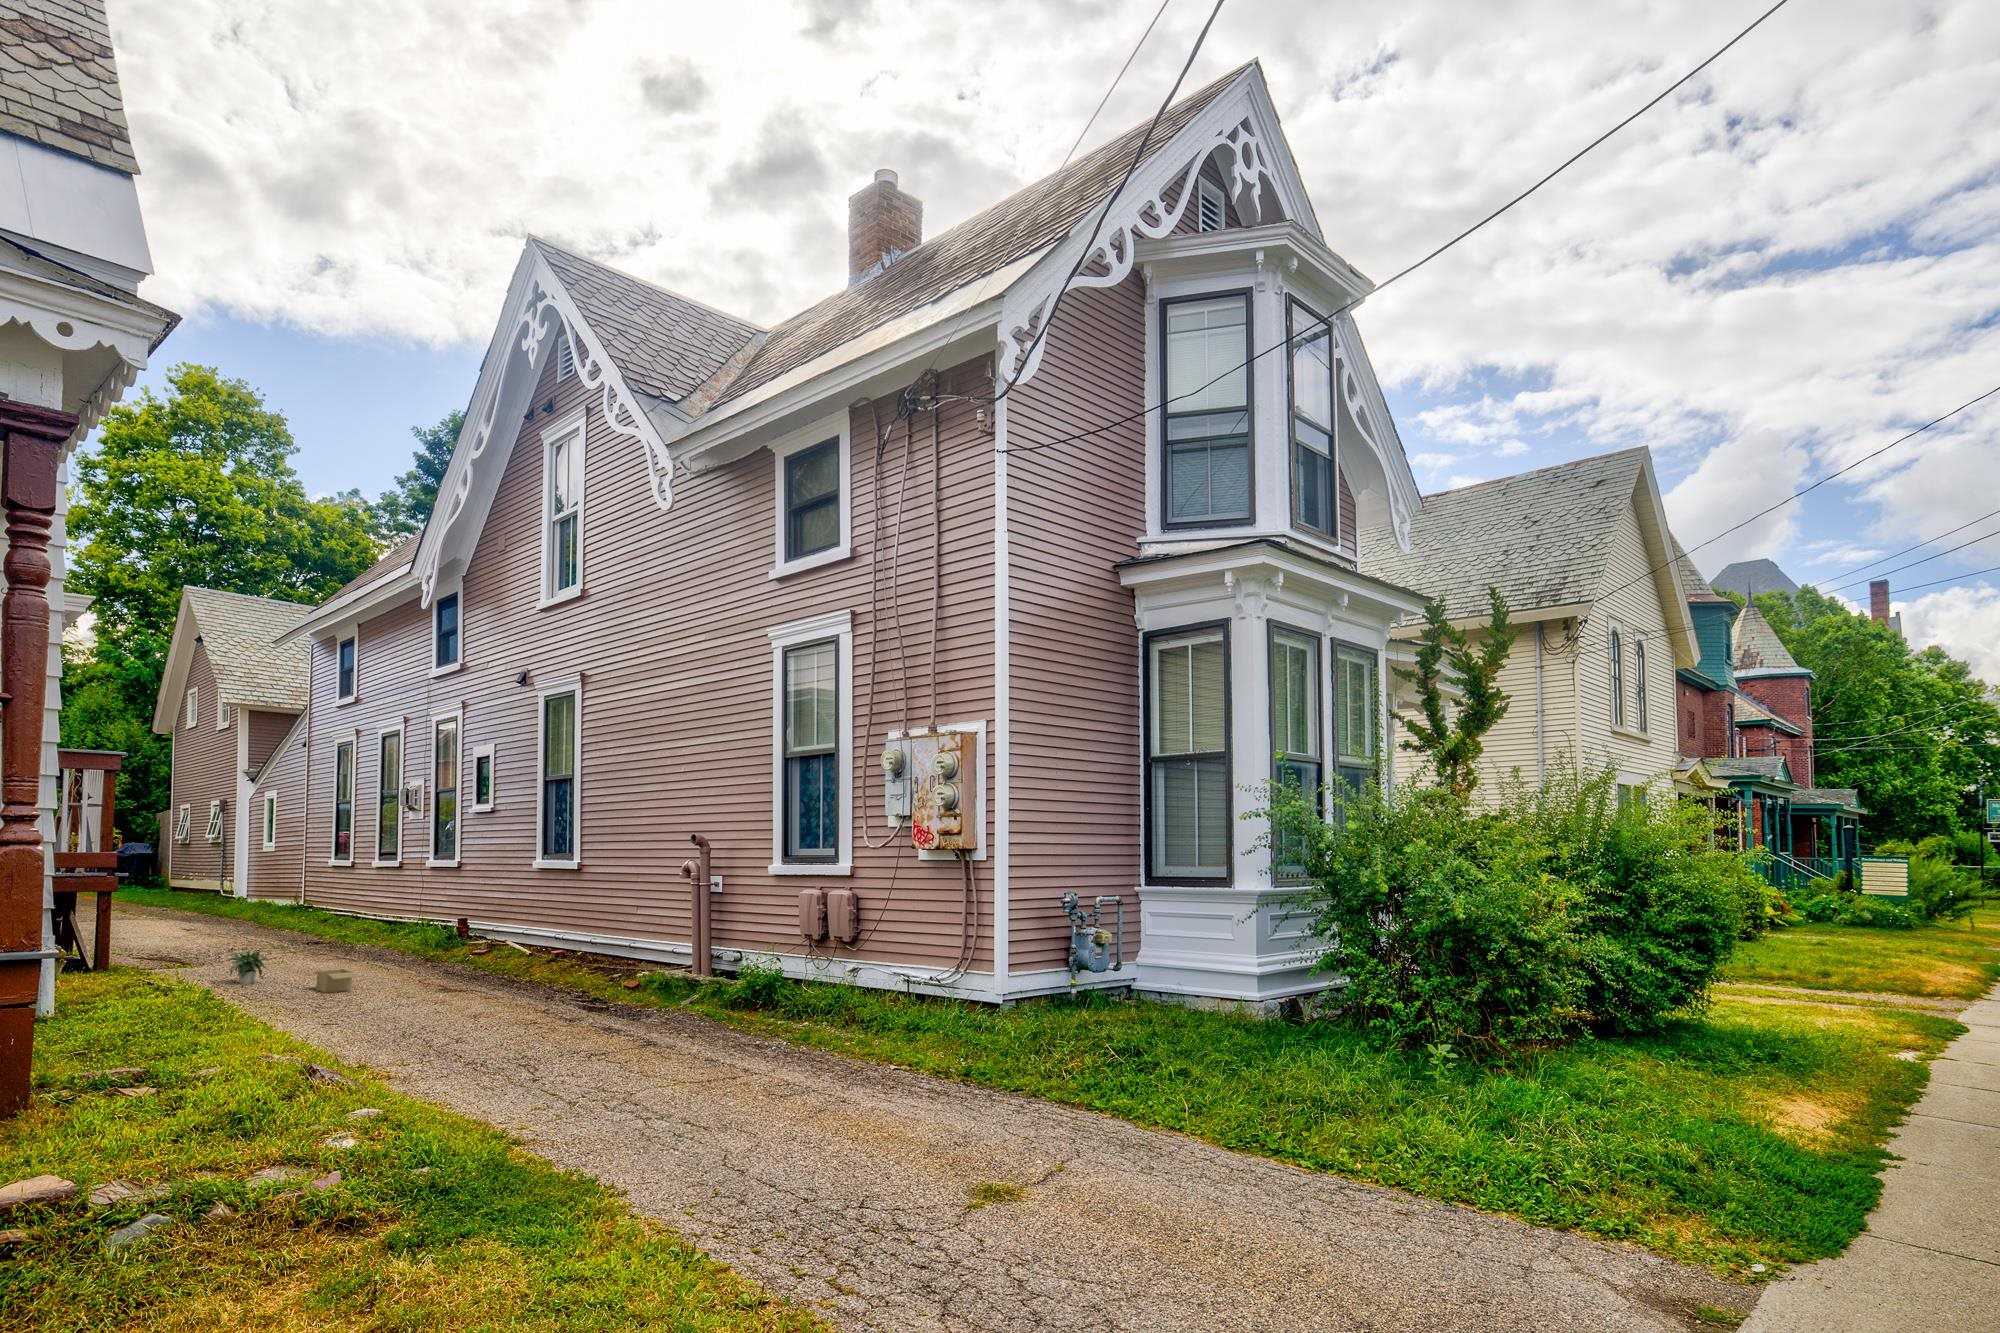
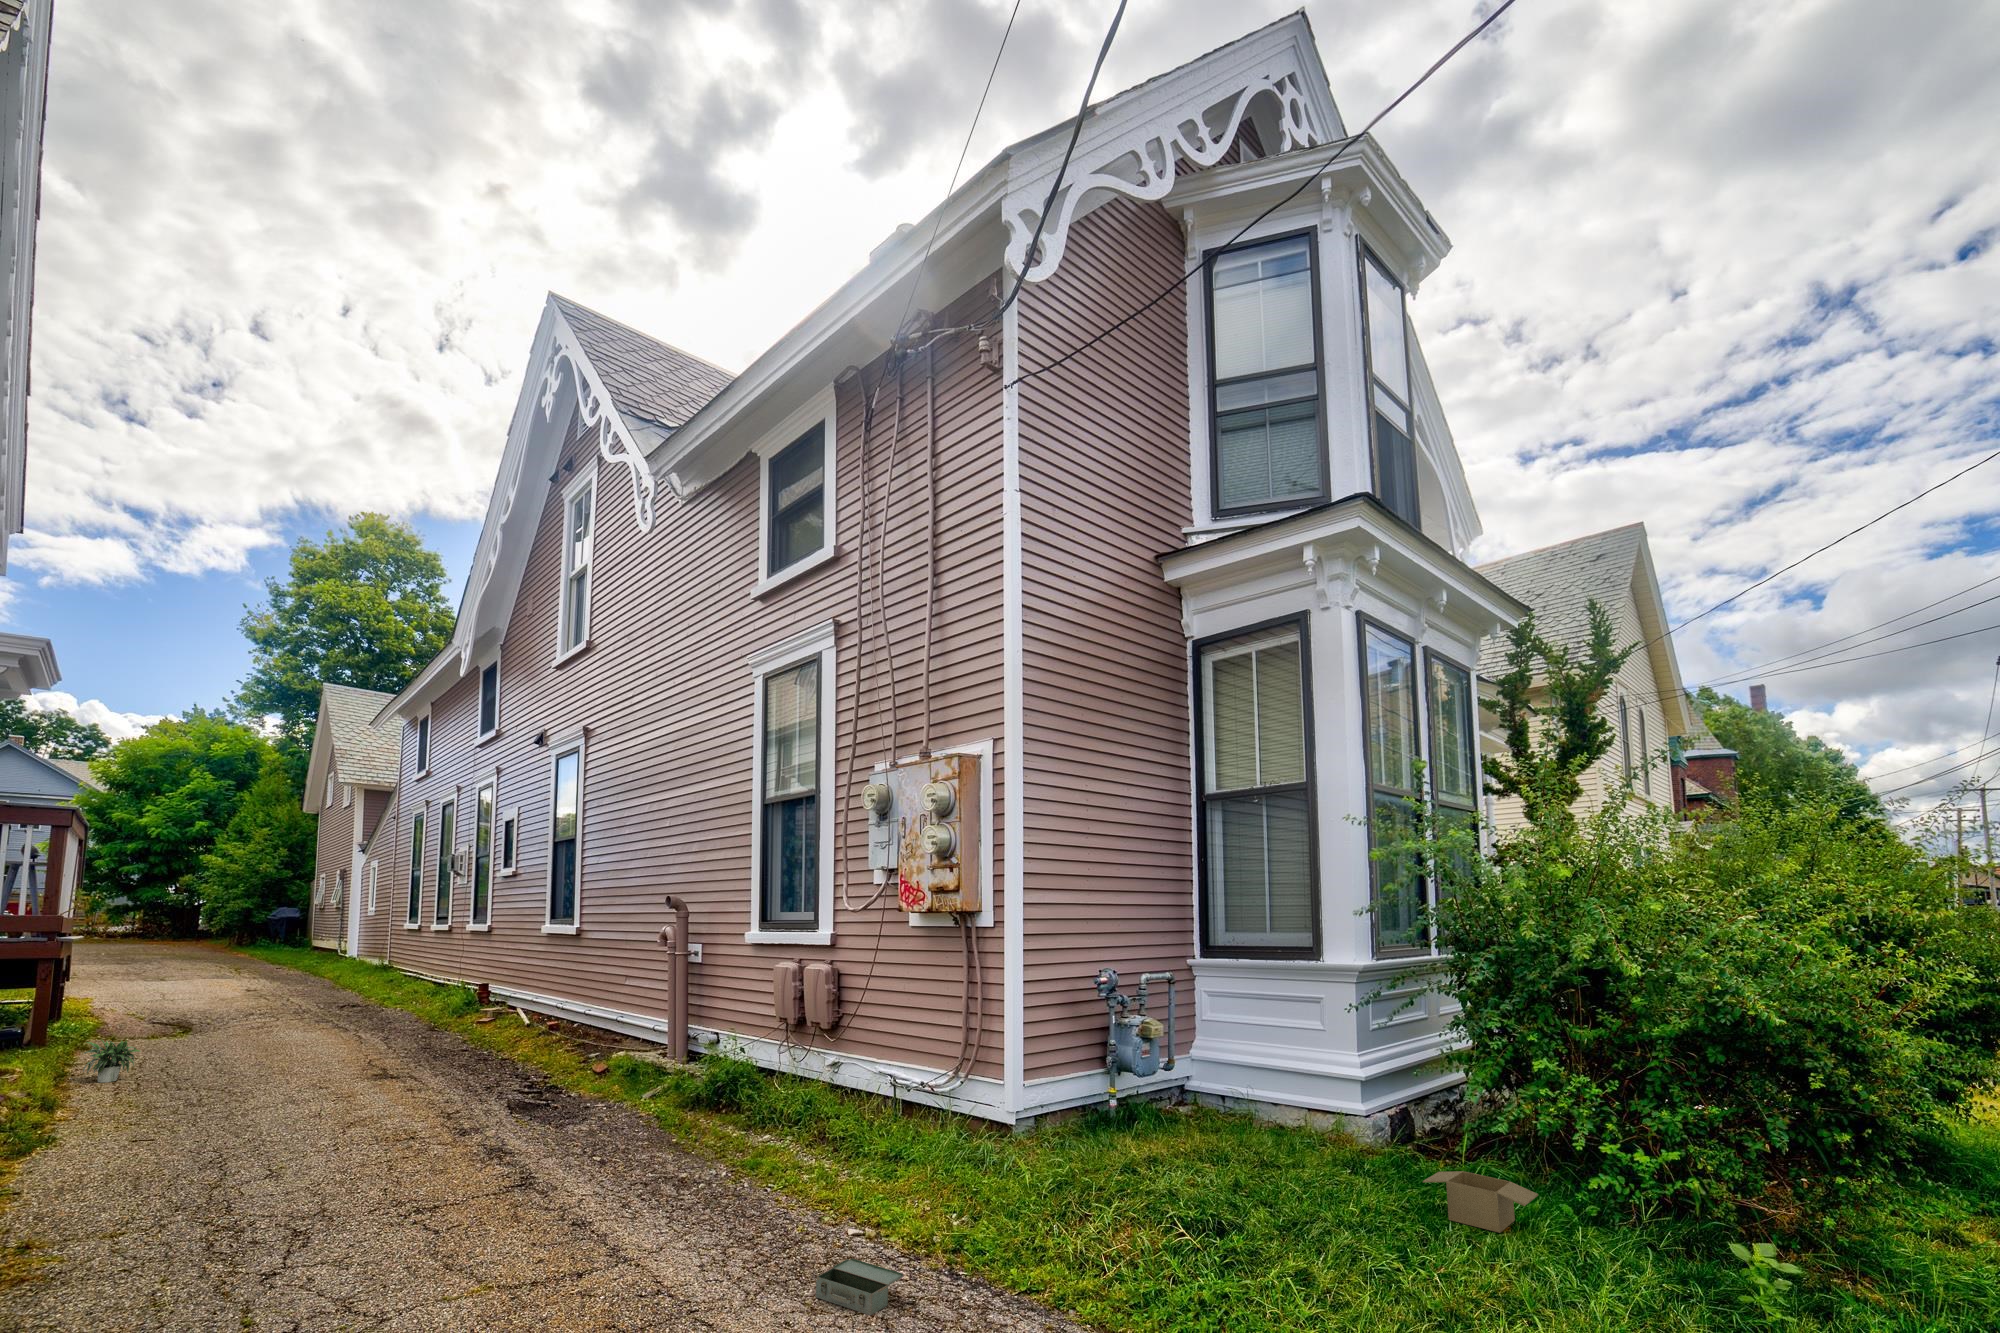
cardboard box: present [314,969,357,993] -> present [1423,1171,1538,1233]
toolbox: none [893,1059,946,1083] -> present [816,1258,904,1315]

